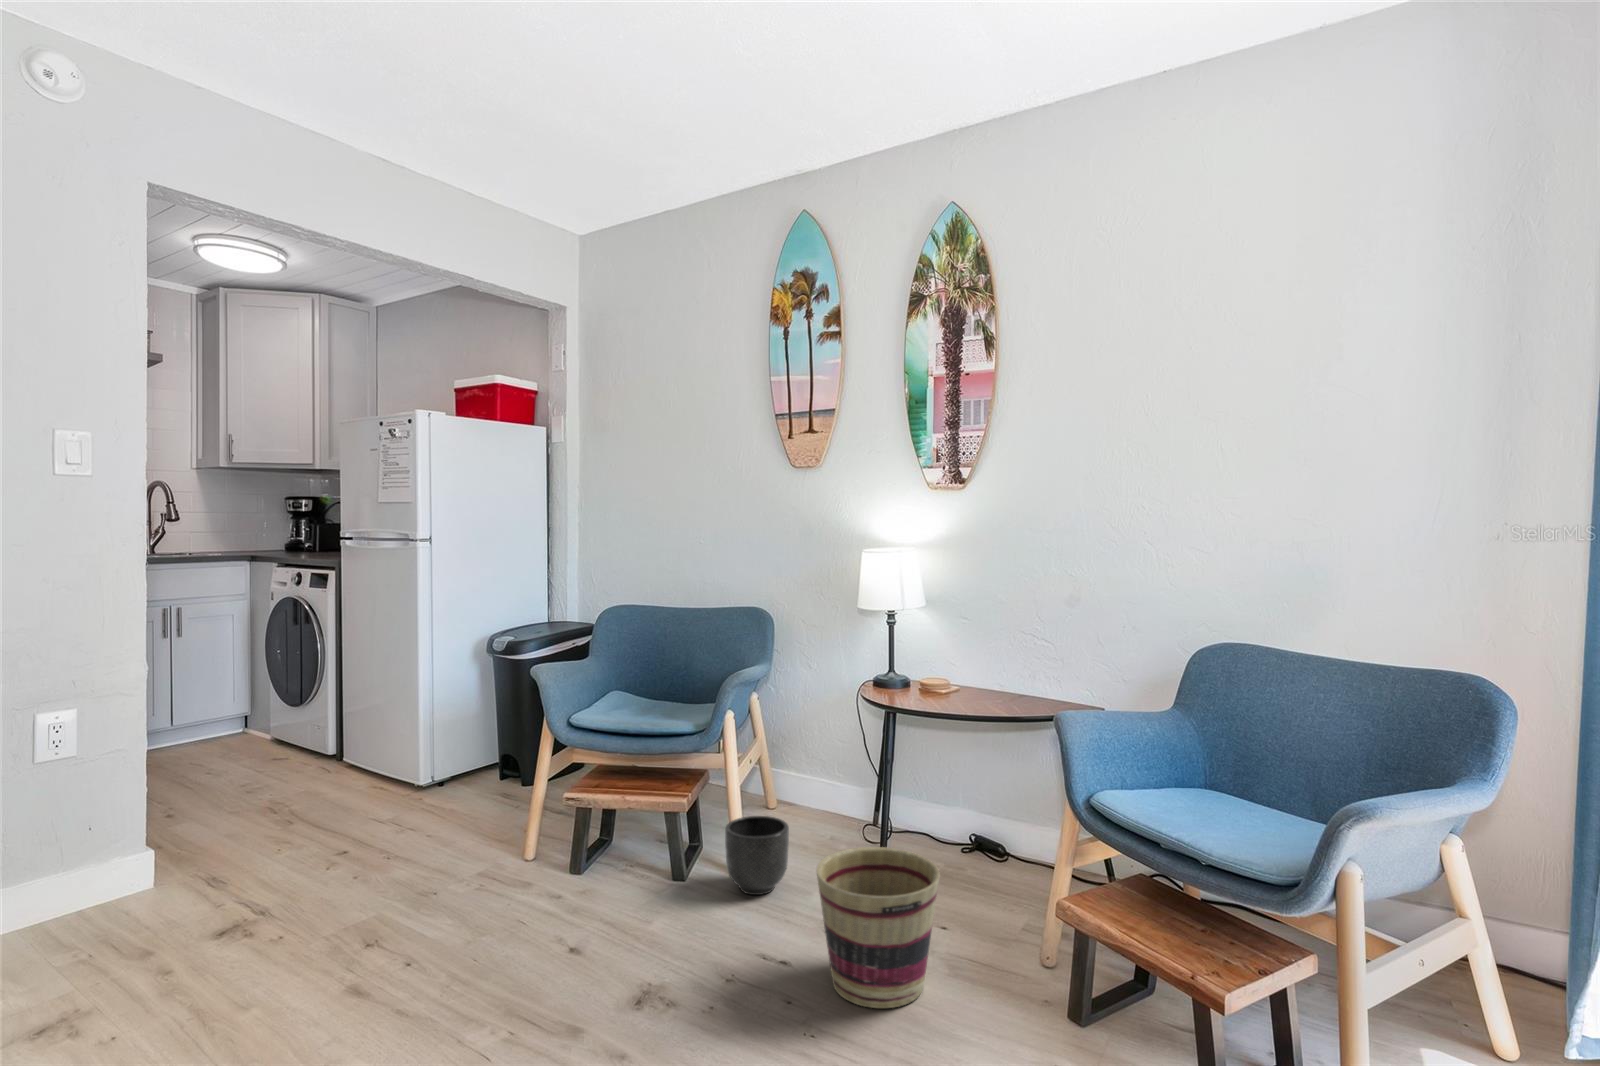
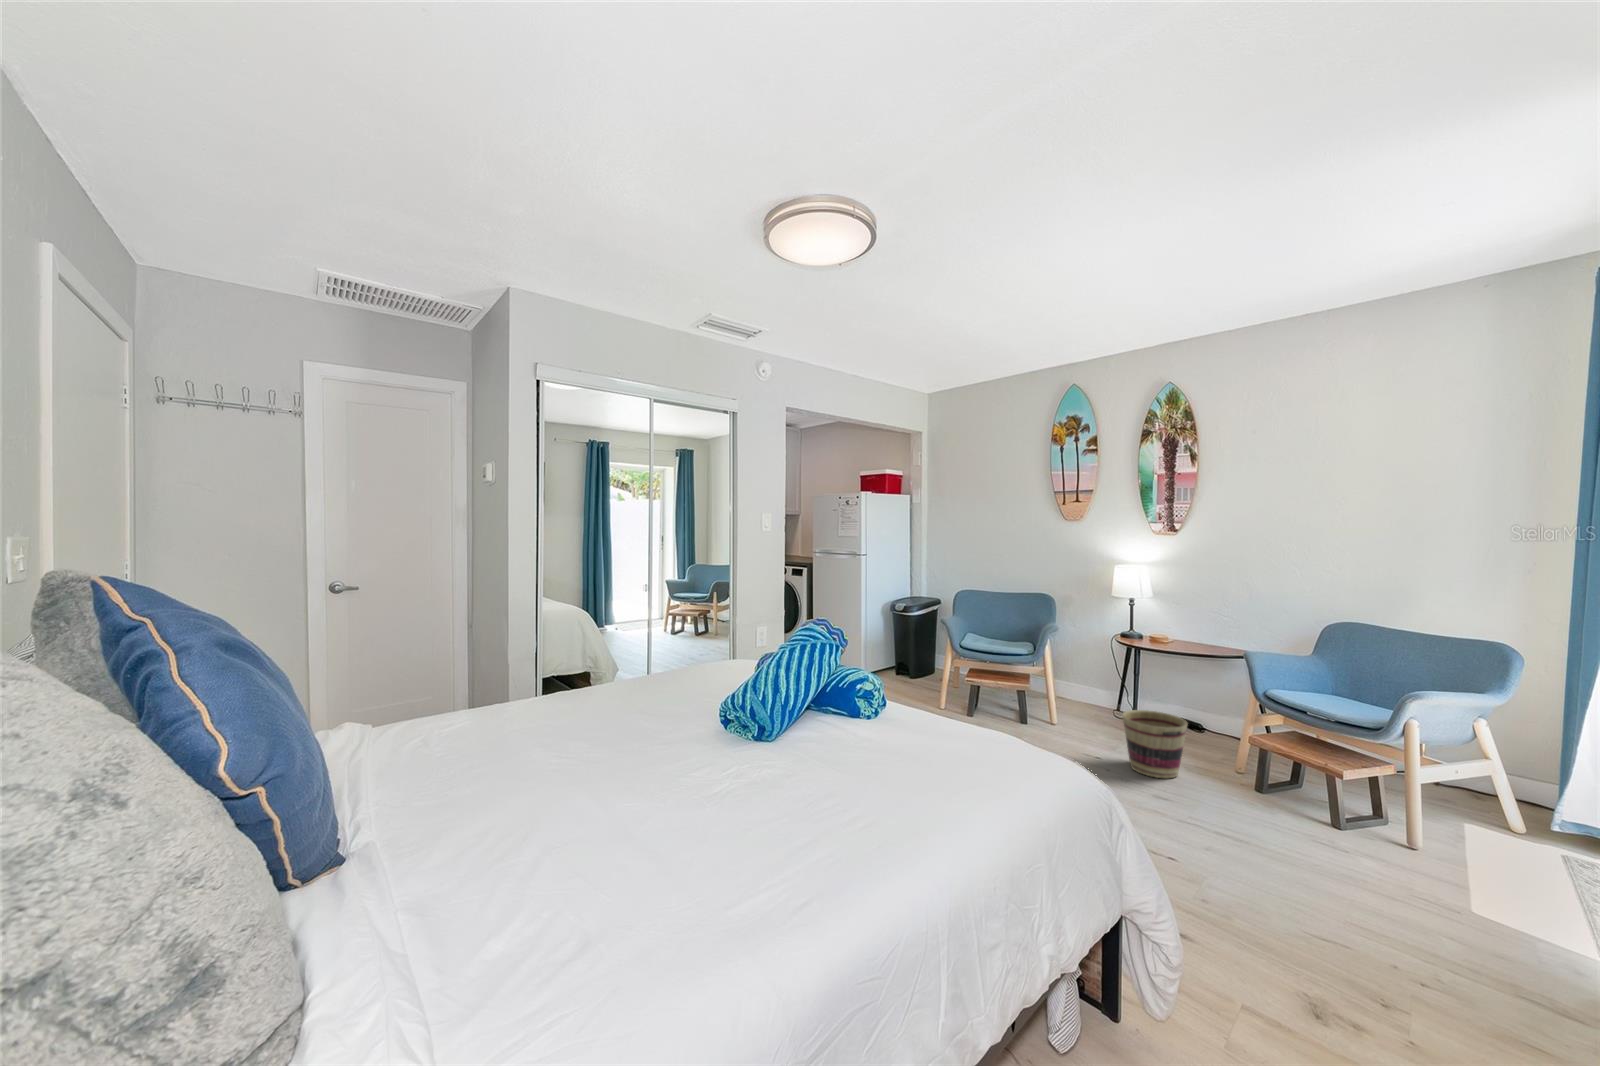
planter: present [725,816,789,895] -> none [1053,697,1087,734]

